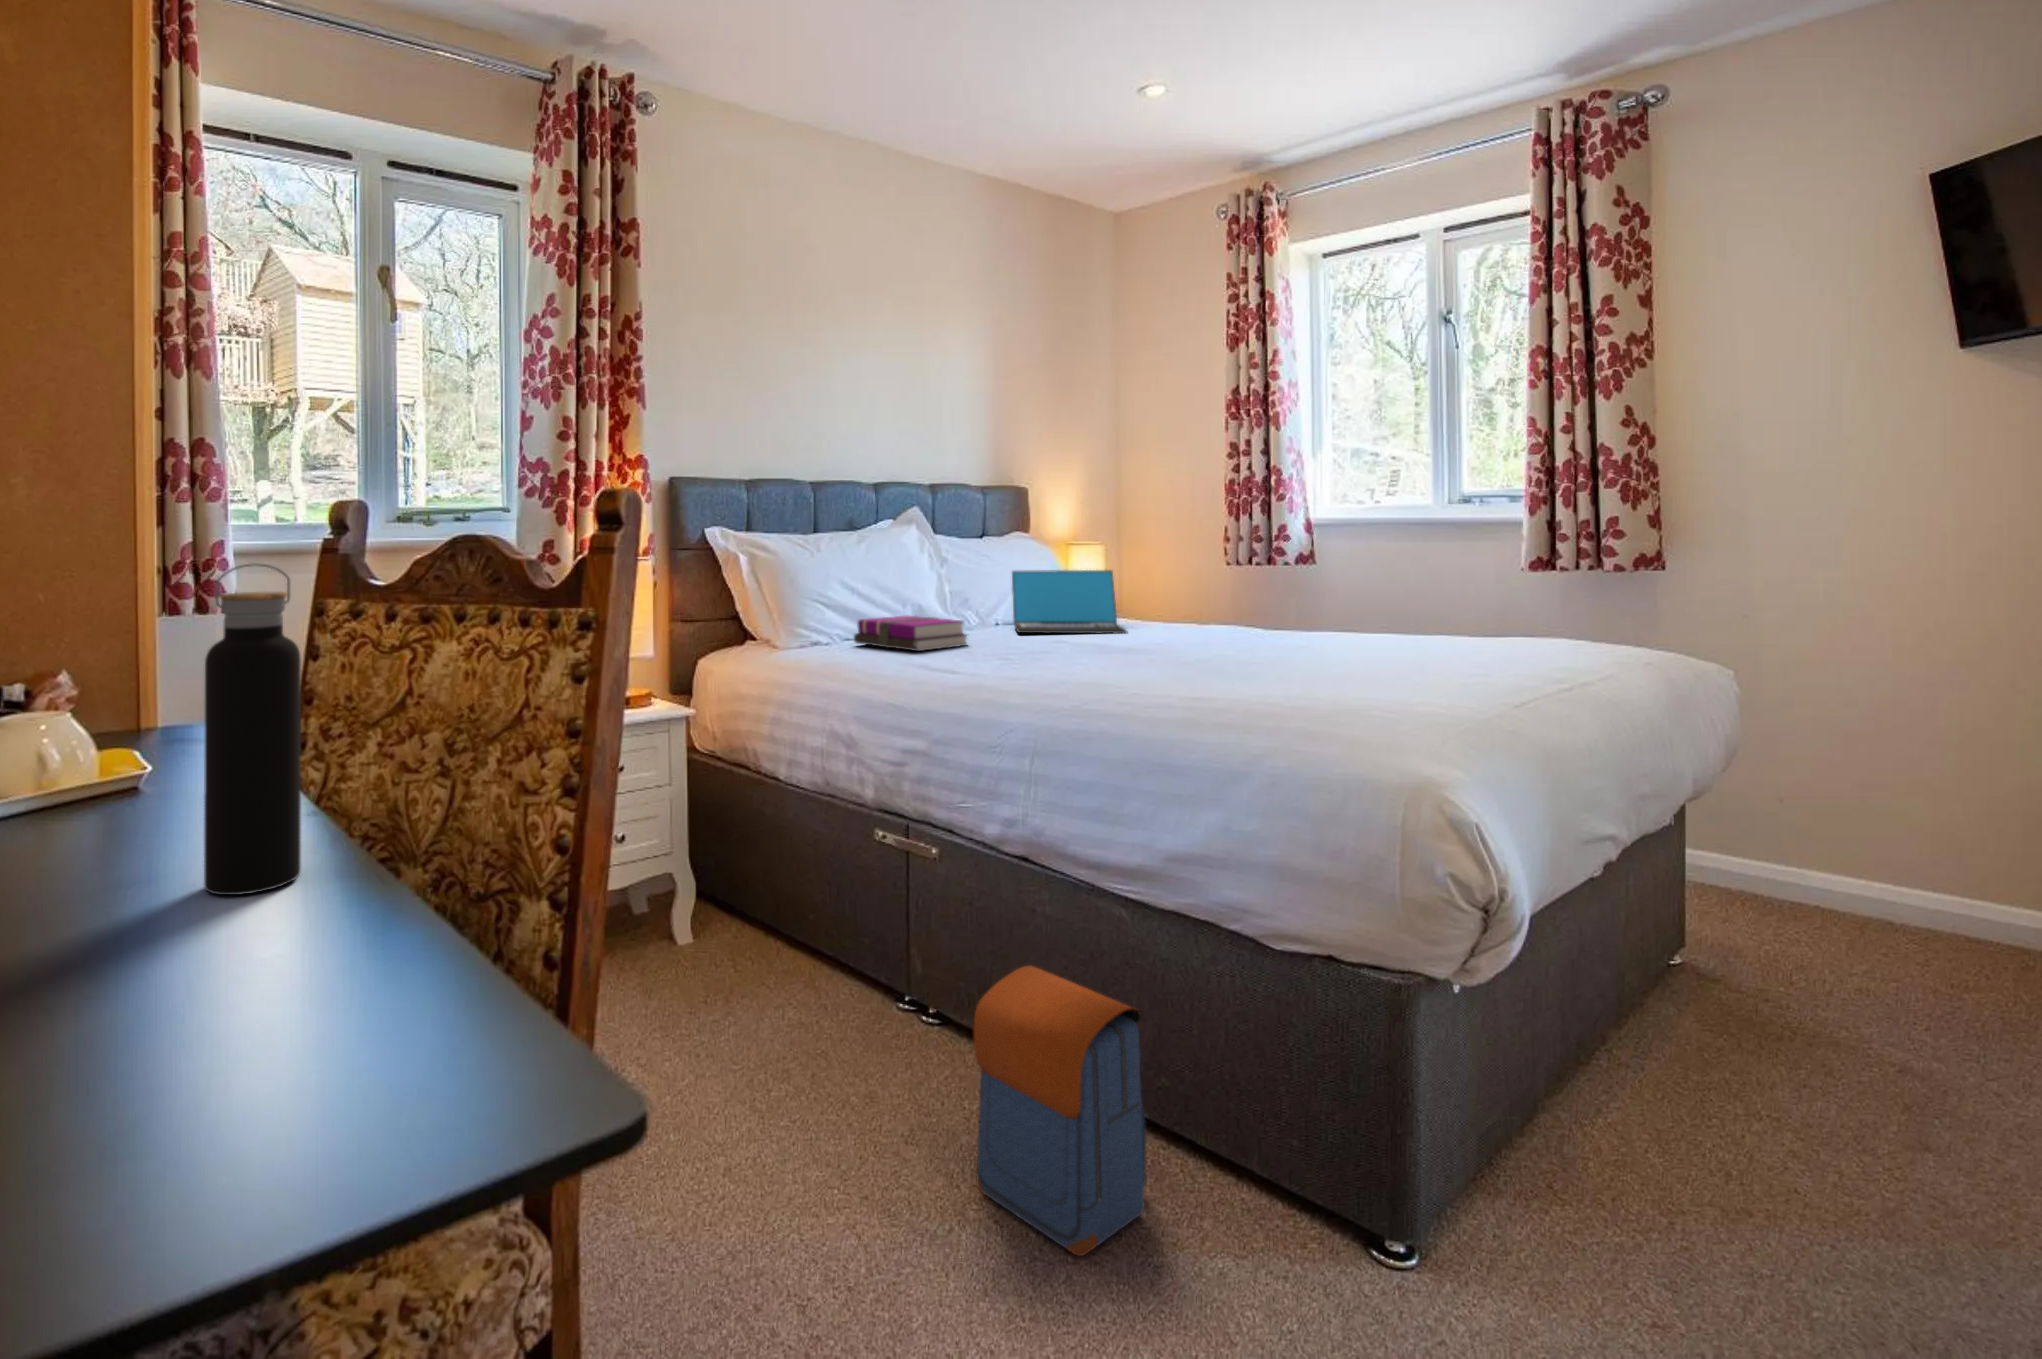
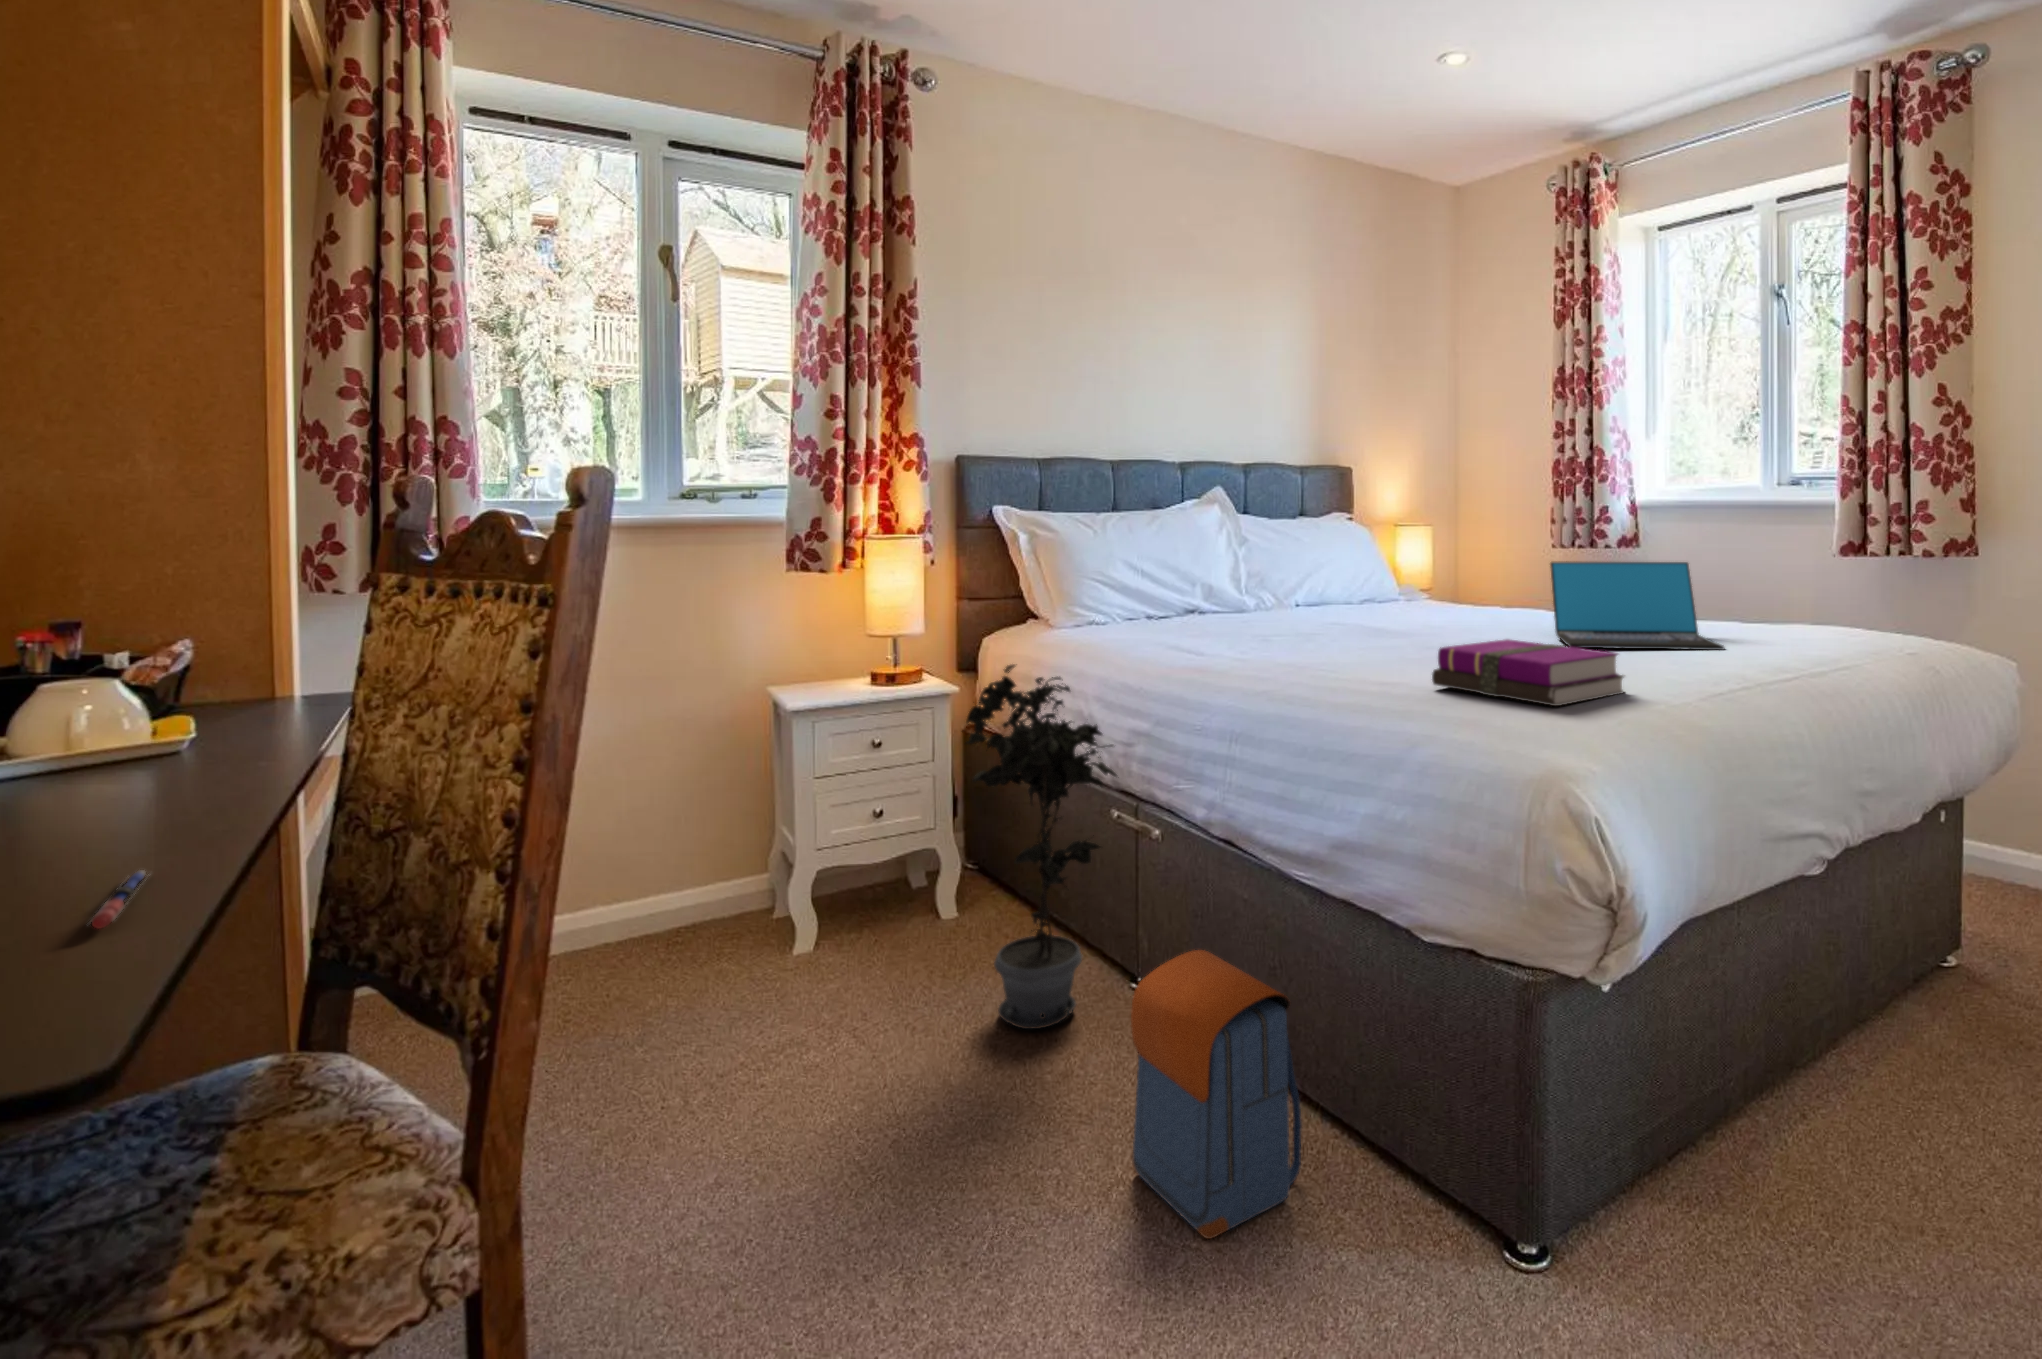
water bottle: present [204,563,301,895] -> none [48,541,166,859]
laptop: present [1012,570,1127,633] -> present [1550,561,1724,650]
notebook: present [854,615,967,651] -> present [1432,639,1624,706]
potted plant: none [738,683,897,1050] -> present [966,665,1117,1029]
pen: none [332,905,420,966] -> present [87,870,149,929]

